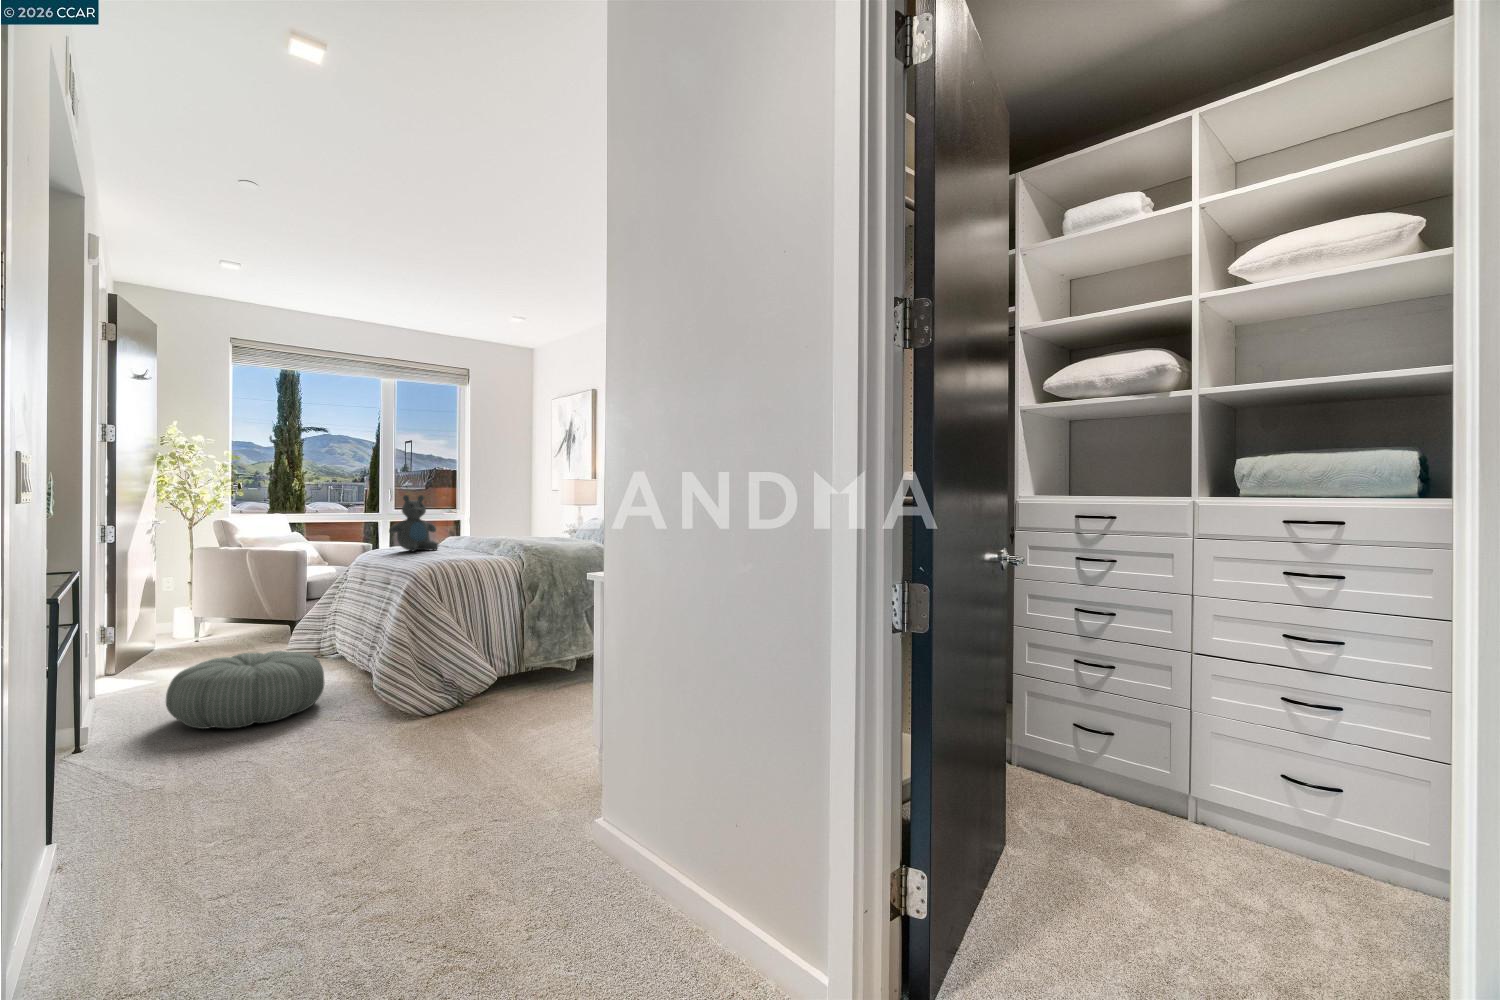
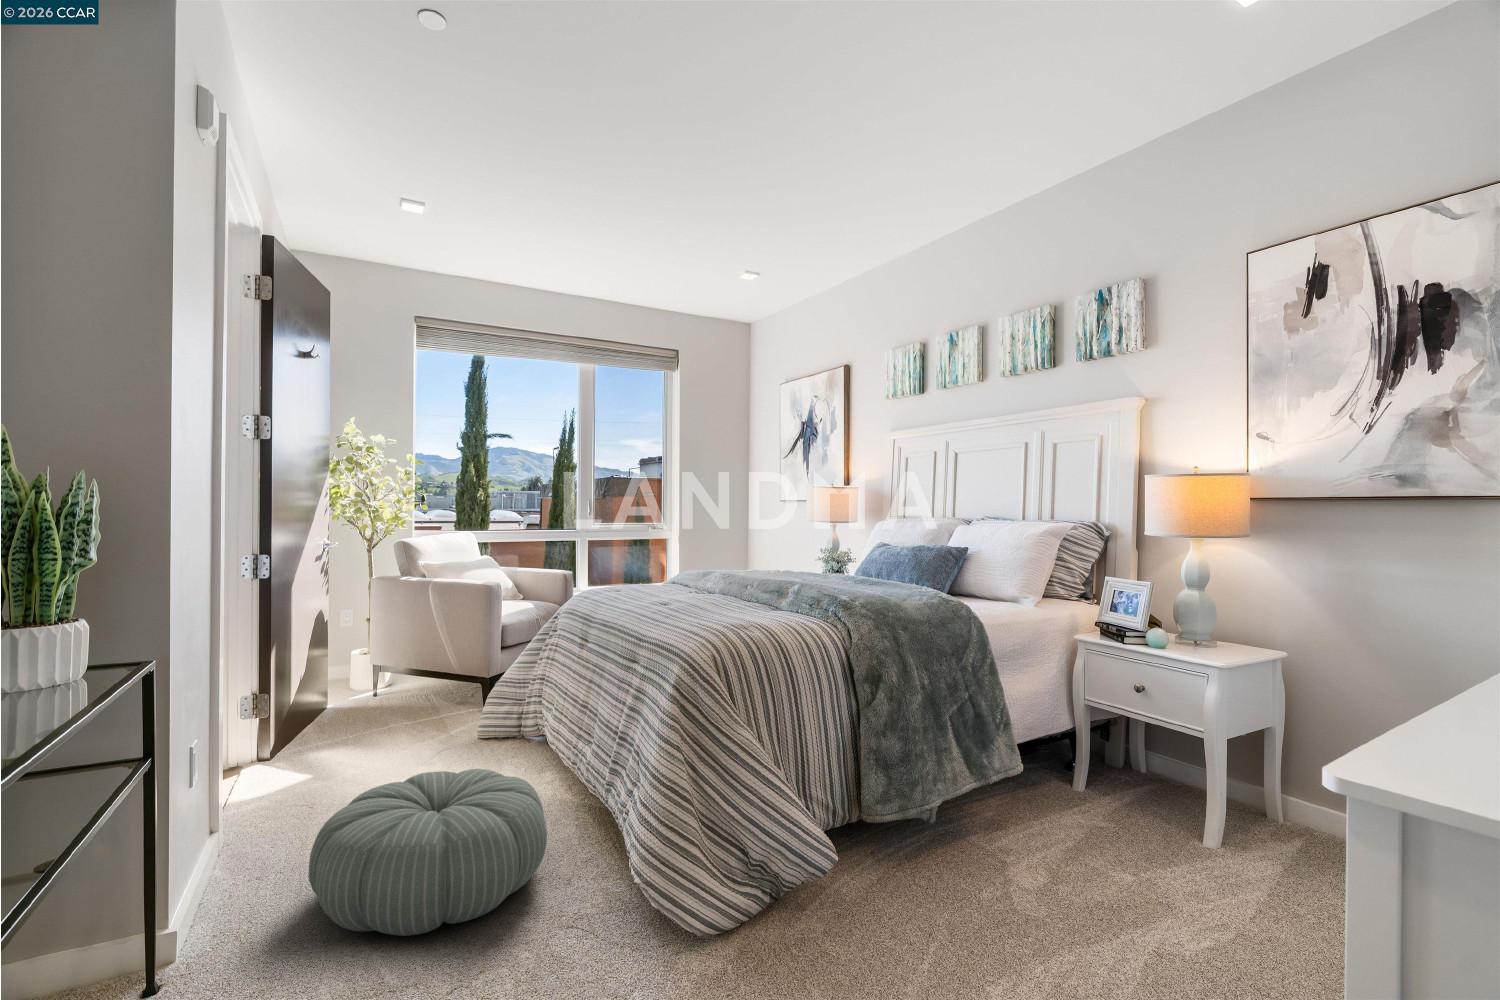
teddy bear: present [389,495,438,552] -> none [617,513,685,599]

